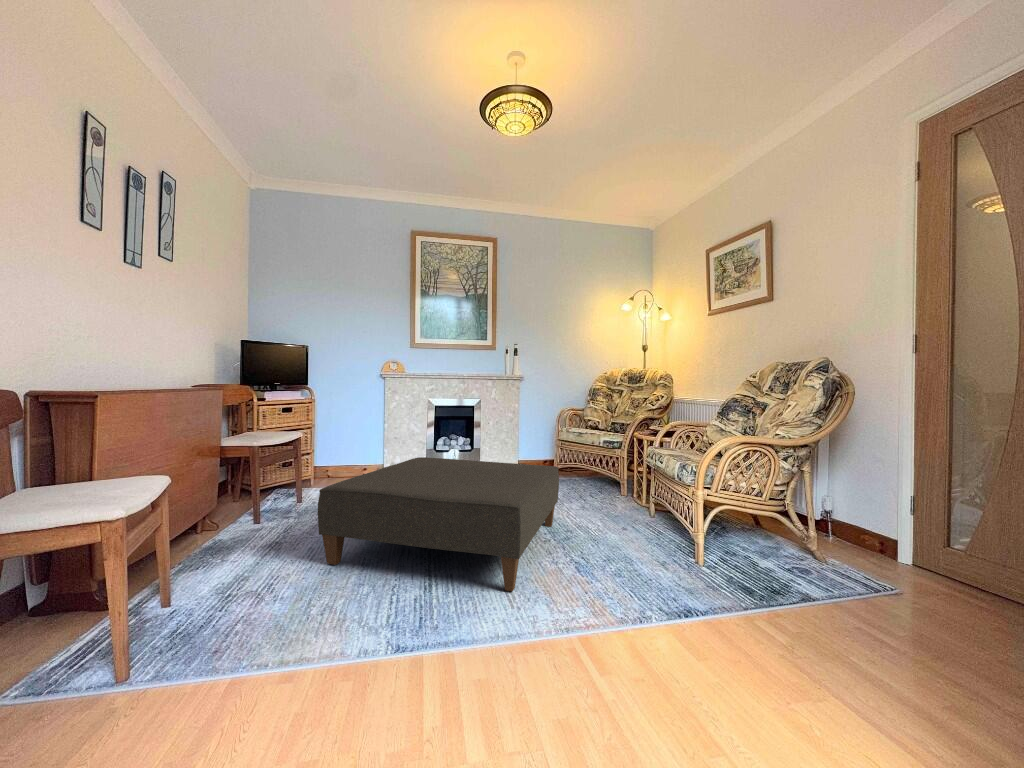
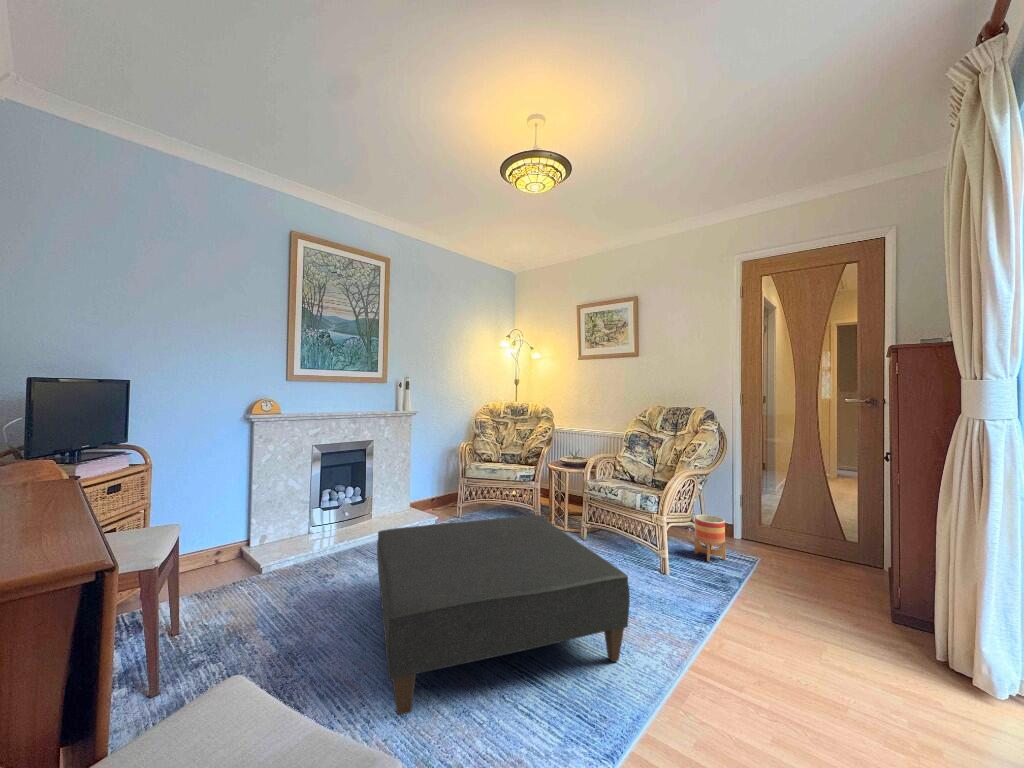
planter: none [773,502,818,568] -> present [694,515,726,561]

